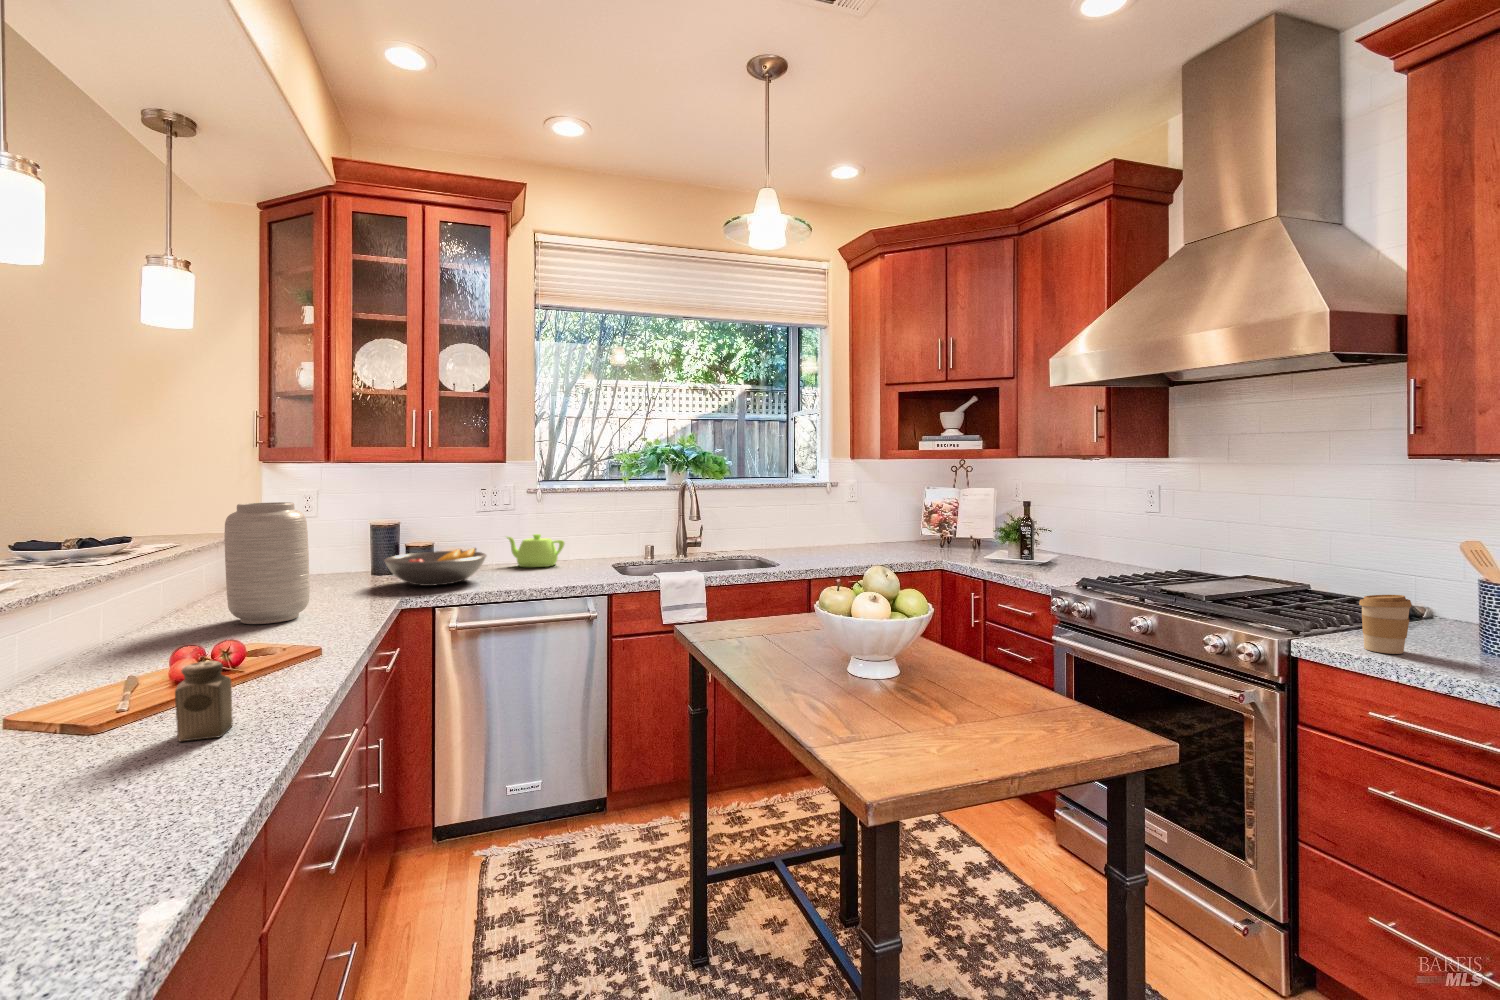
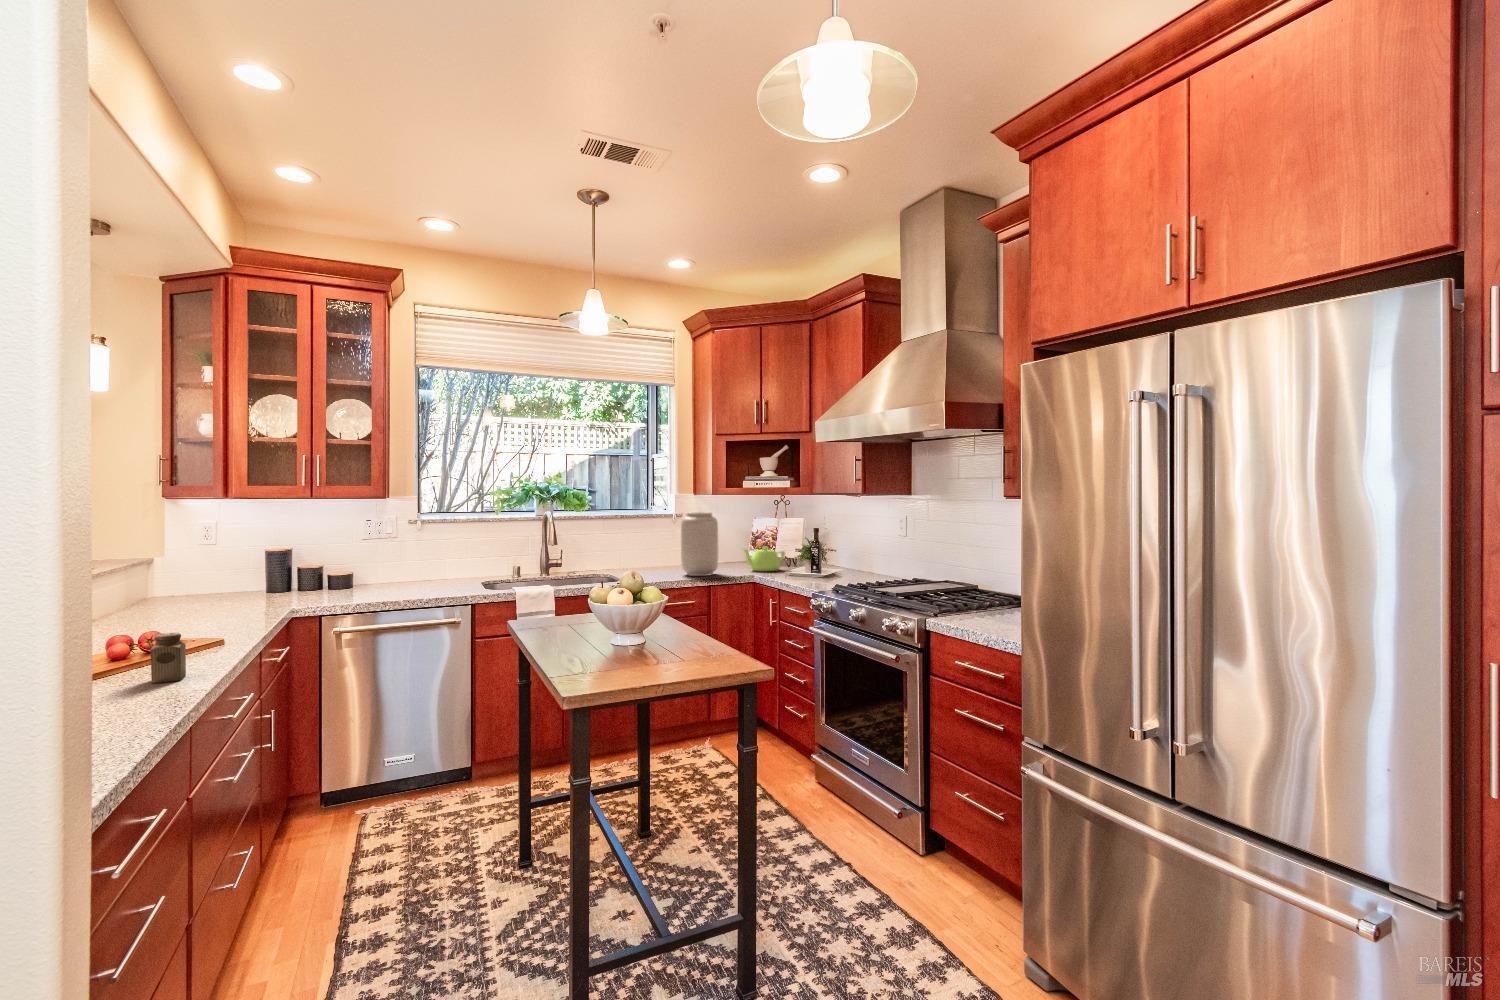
vase: present [225,502,310,624] -> present [681,512,718,576]
teapot: present [507,534,564,567] -> present [744,547,785,571]
fruit bowl: present [384,548,486,586] -> none [280,567,369,598]
coffee cup: present [1359,595,1412,654] -> none [962,586,989,624]

